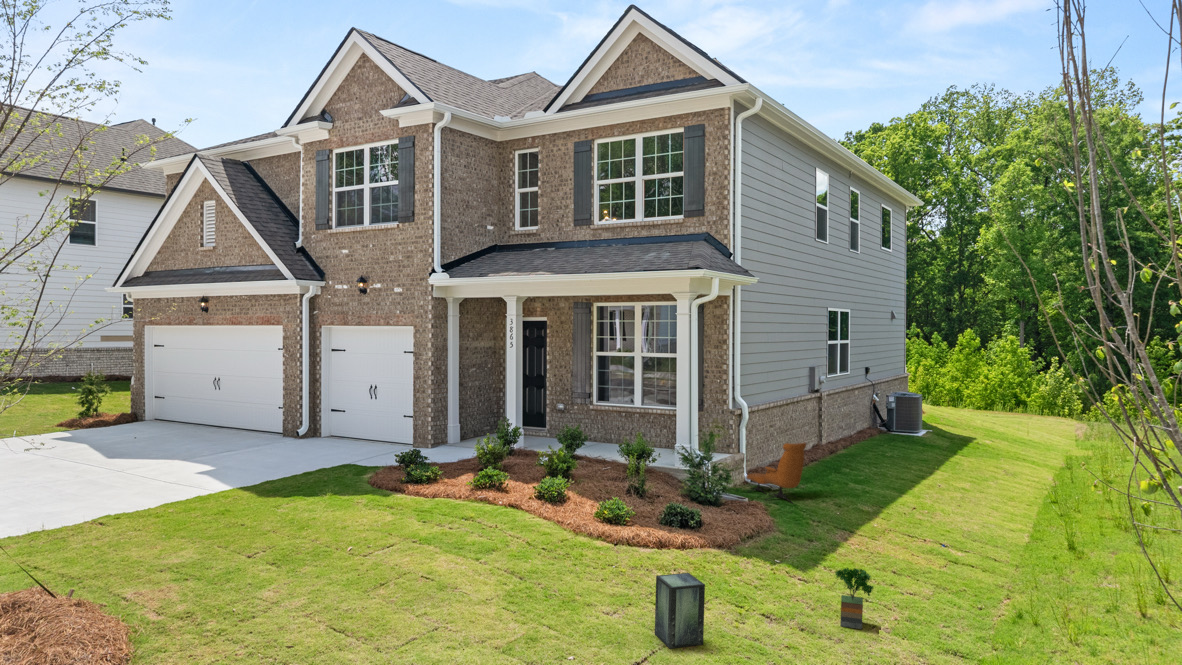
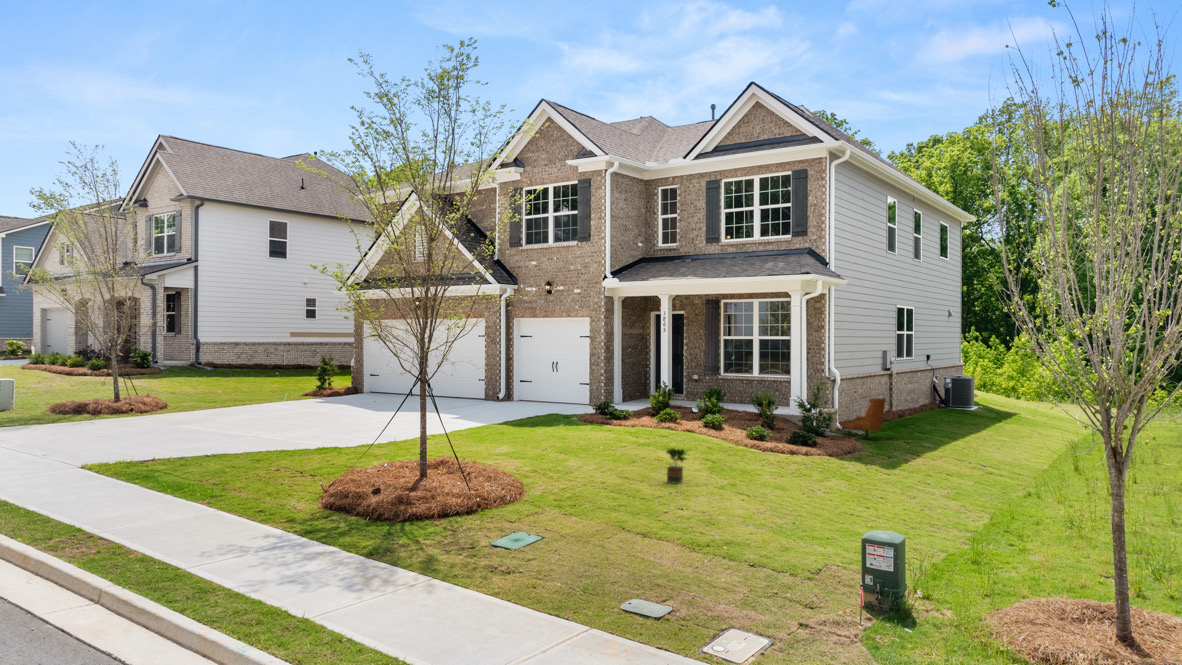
potted tree: present [835,568,874,629] -> present [666,448,687,484]
storage box: present [655,573,705,649] -> none [805,454,837,494]

